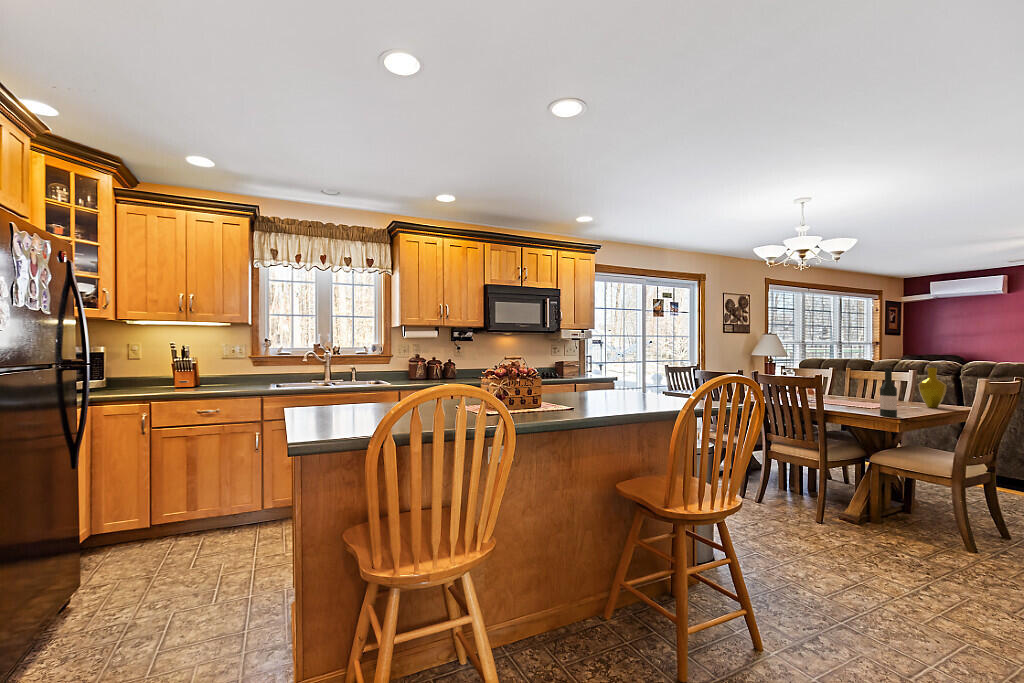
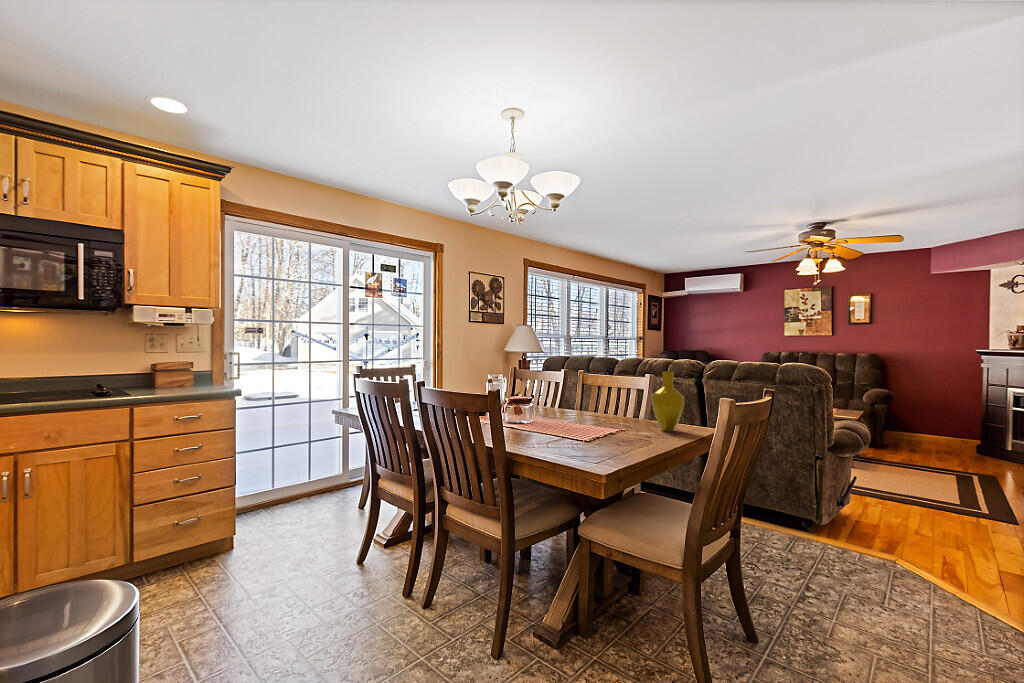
wine bottle: present [880,367,897,417] -> none [578,375,604,469]

